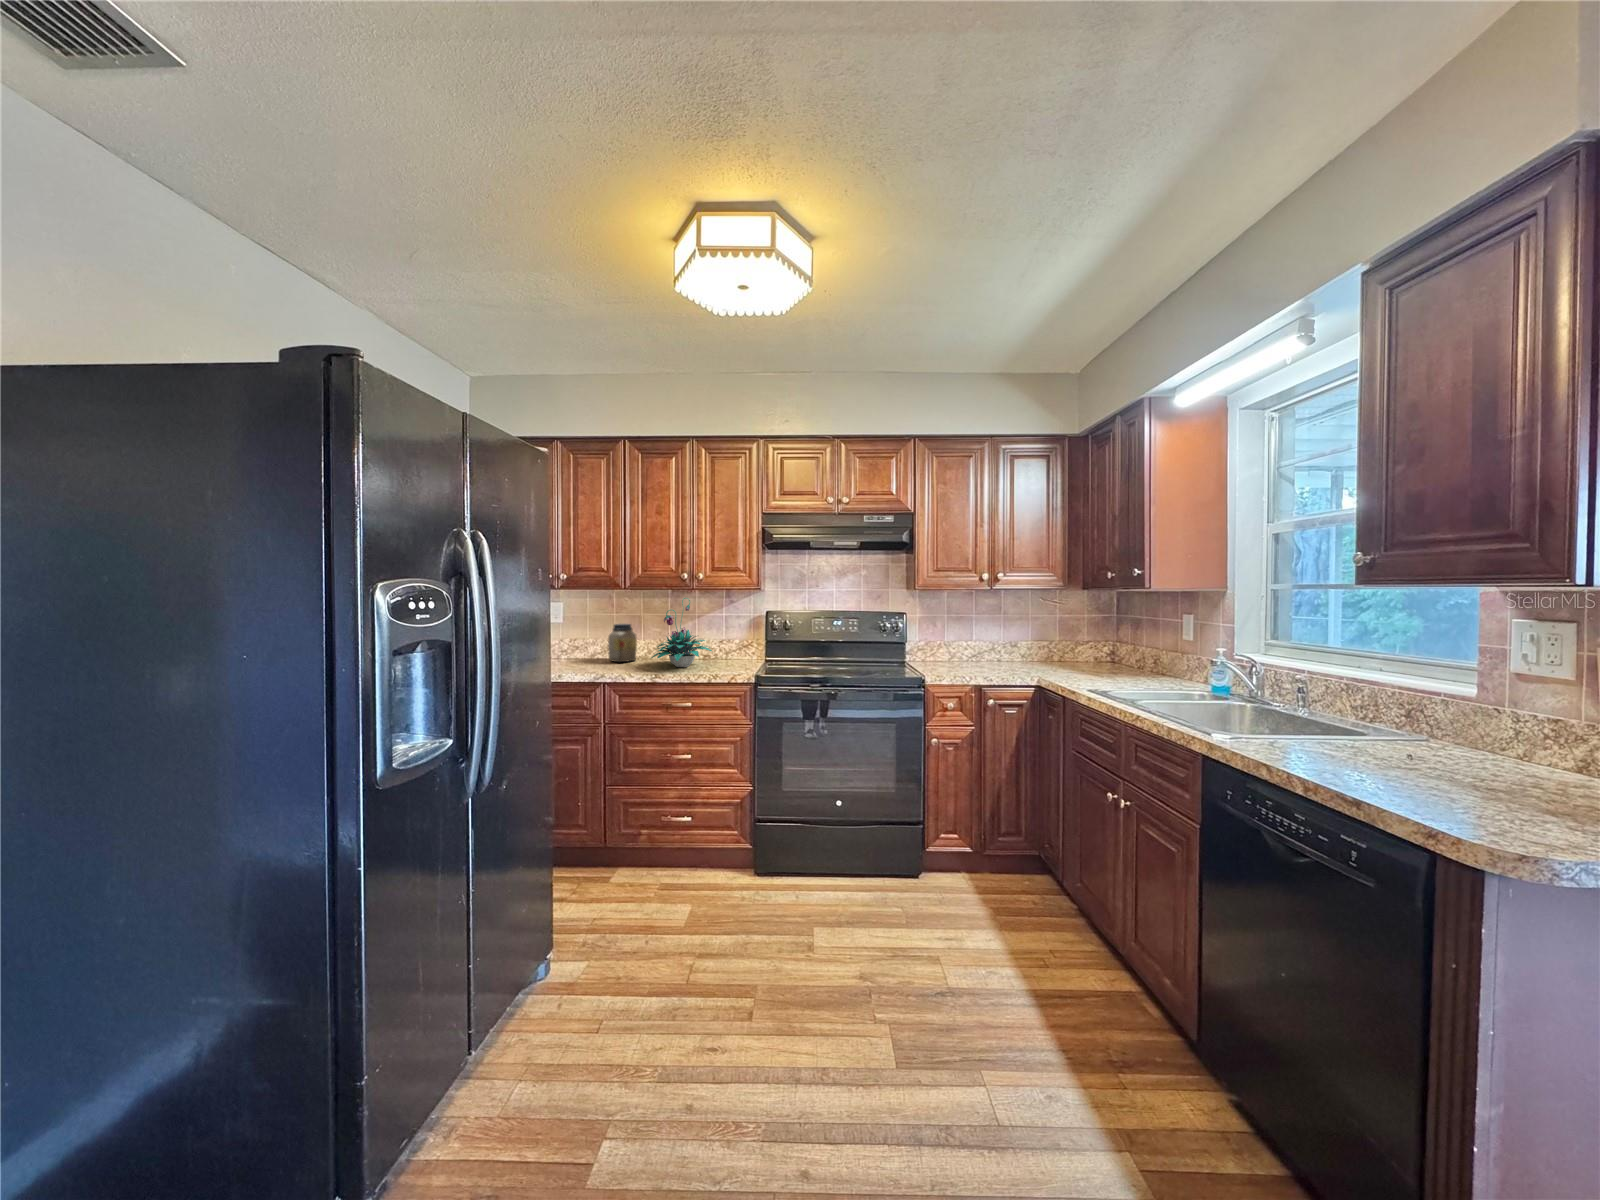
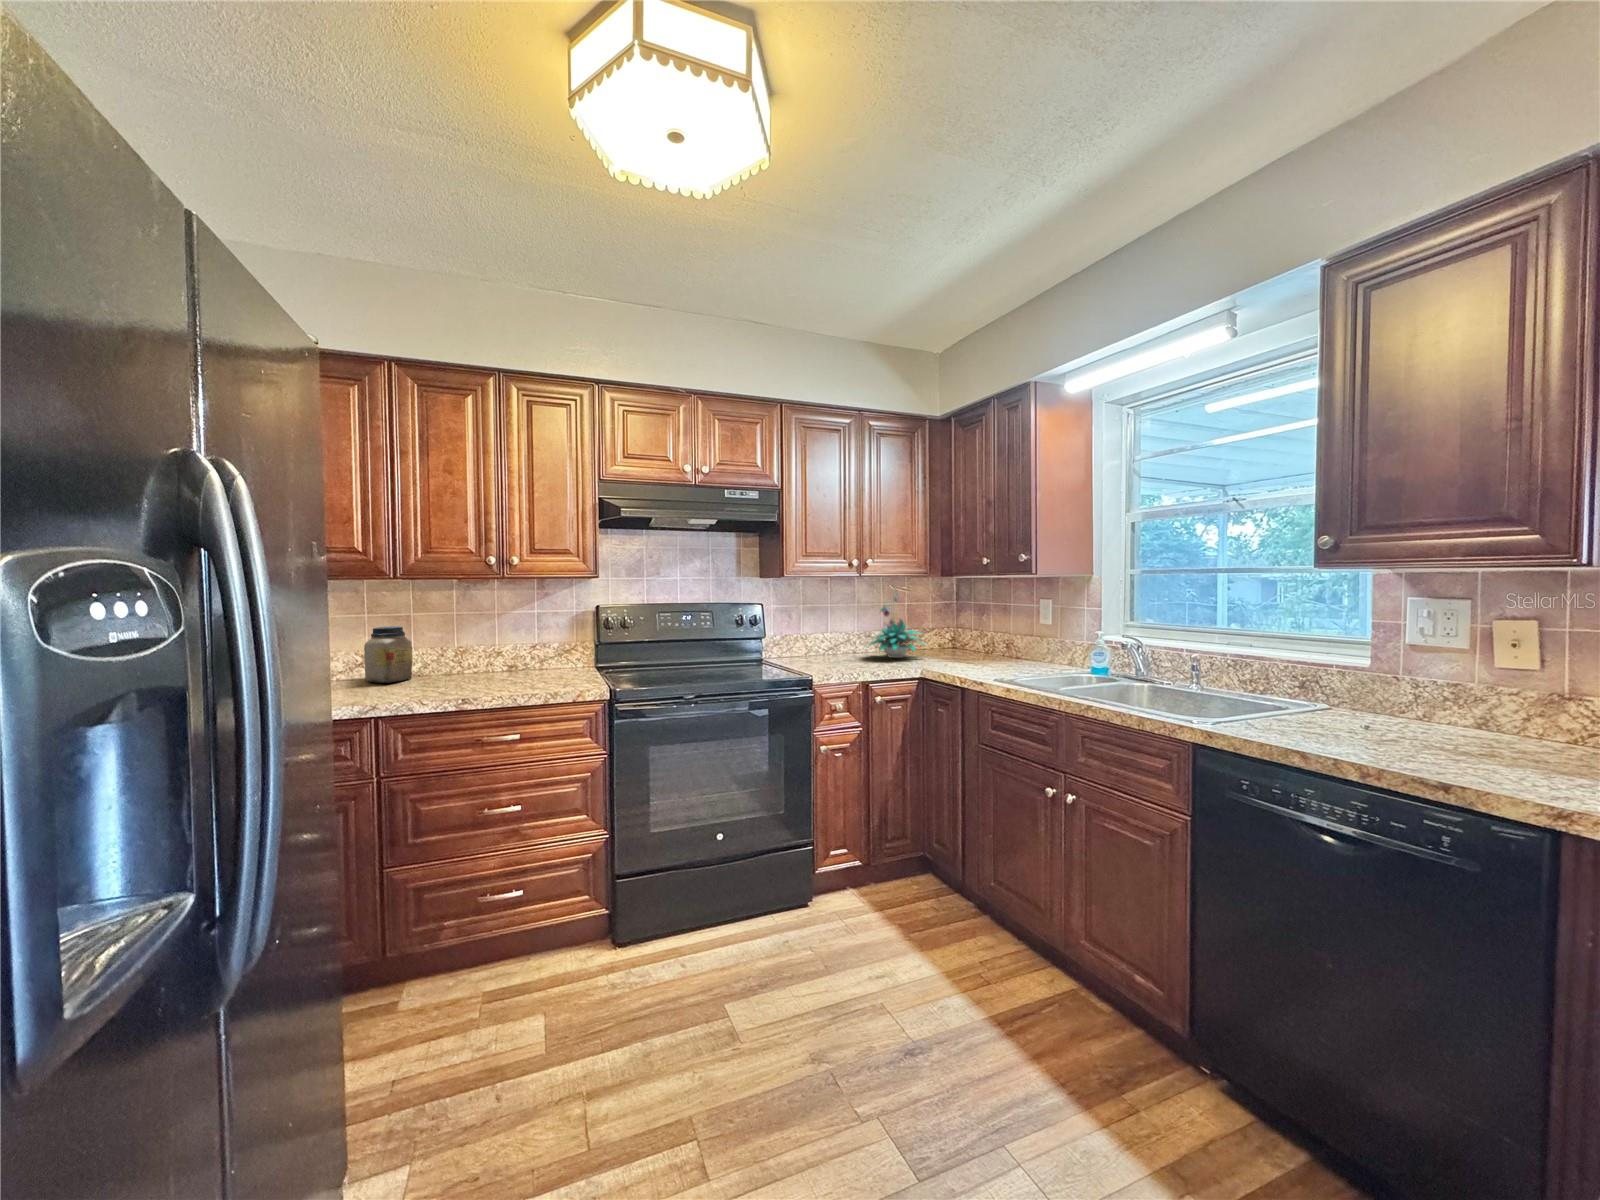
plant: present [651,598,712,667] -> present [869,589,924,658]

